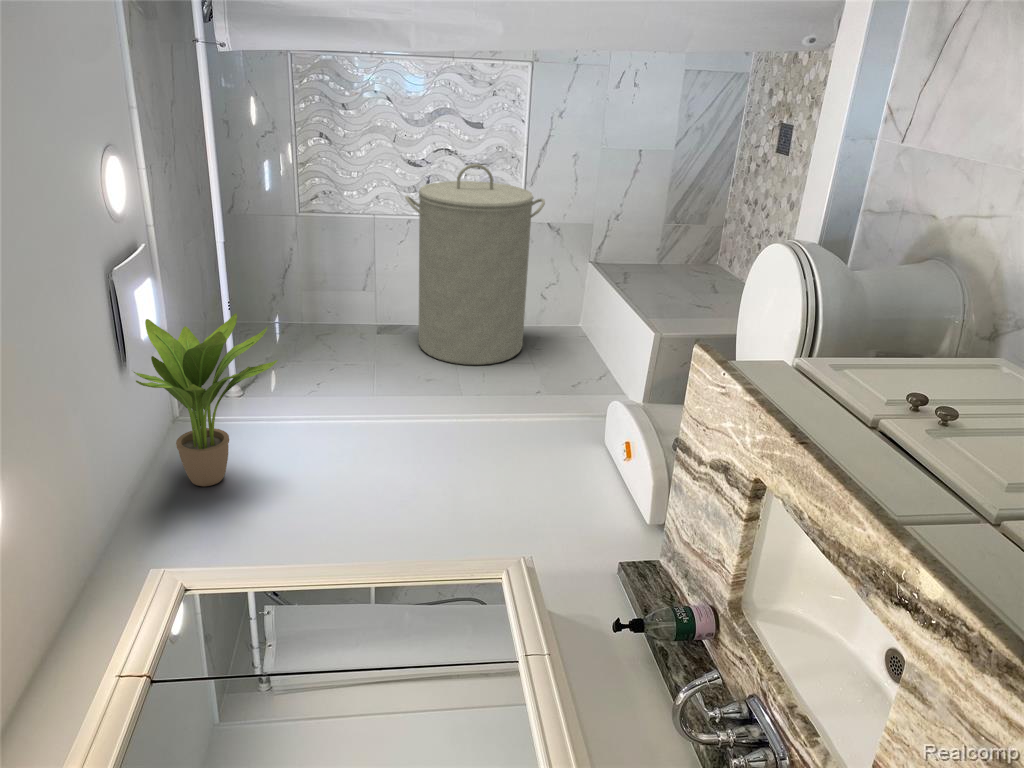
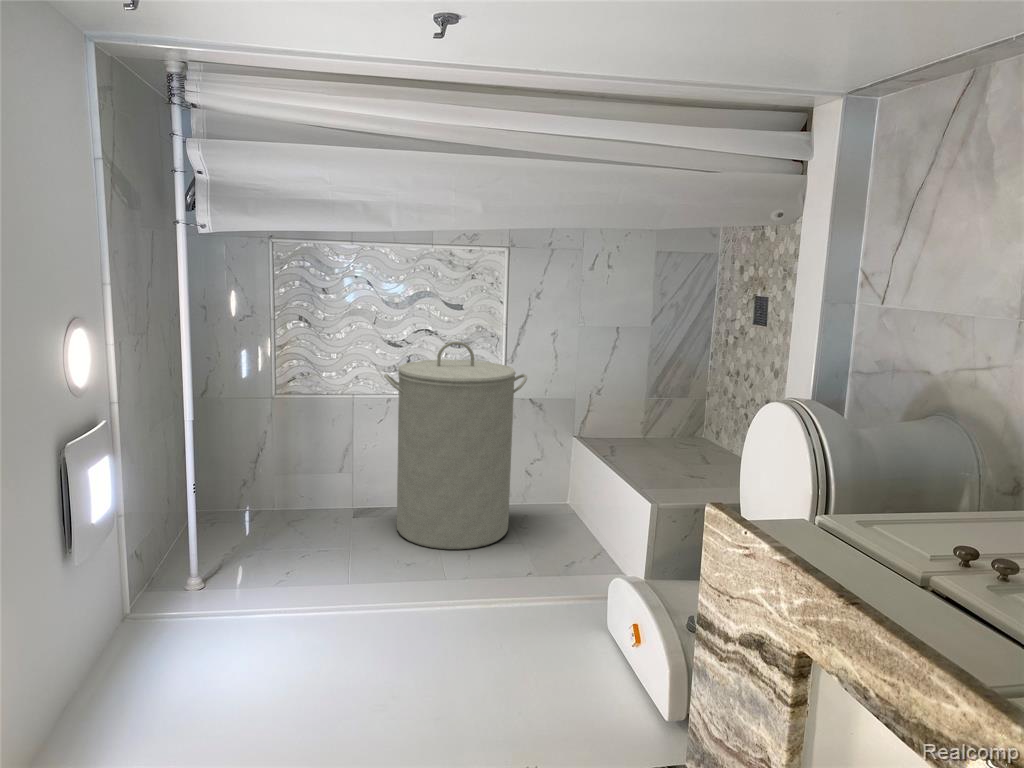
potted plant: present [134,313,278,486] -> none [79,494,247,697]

